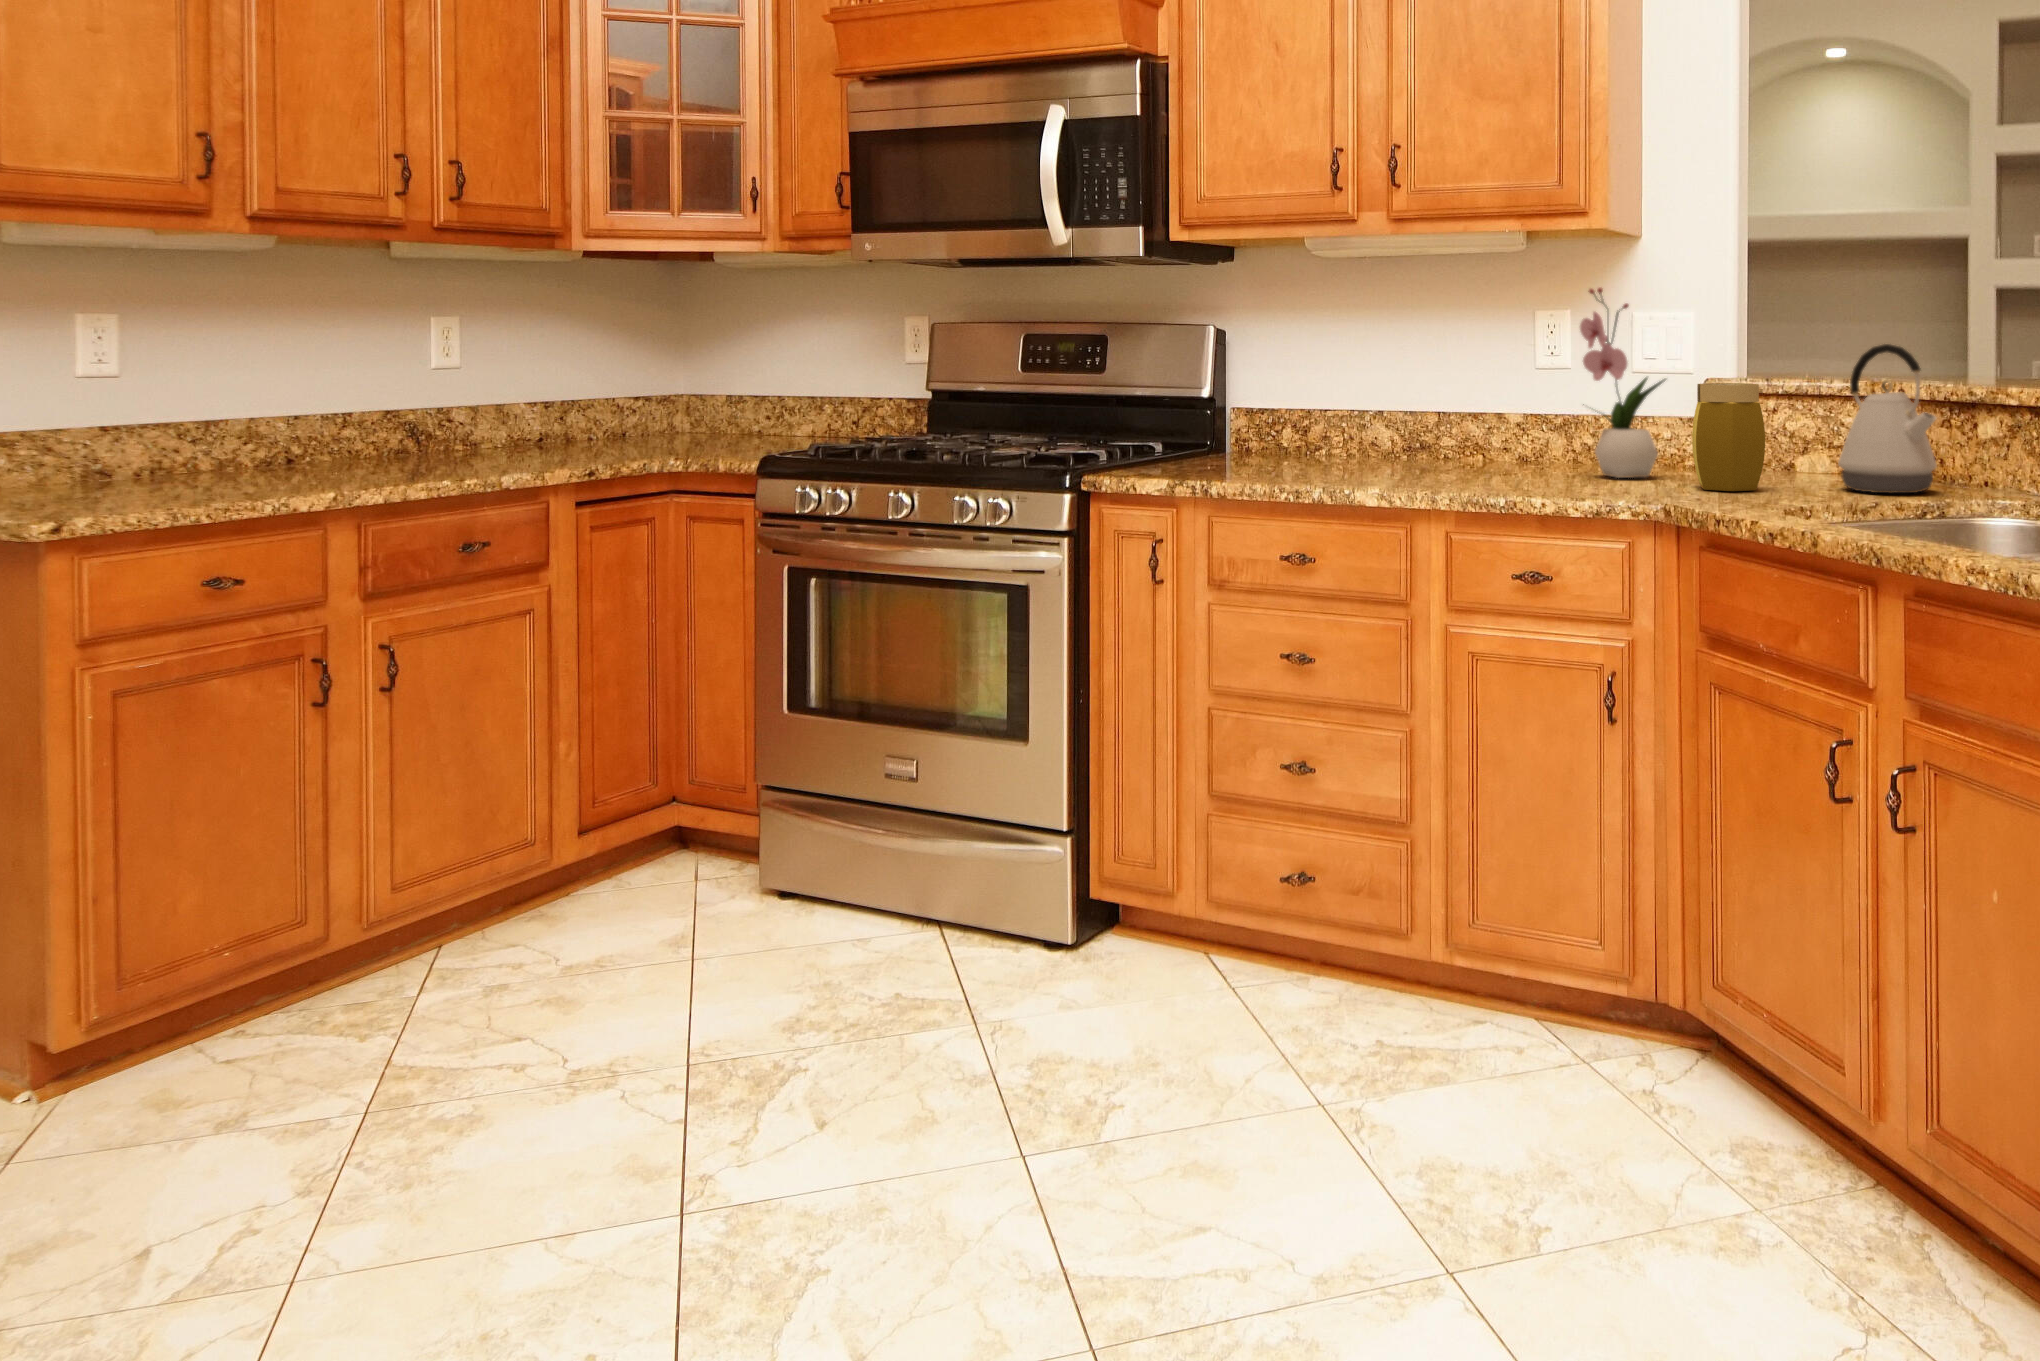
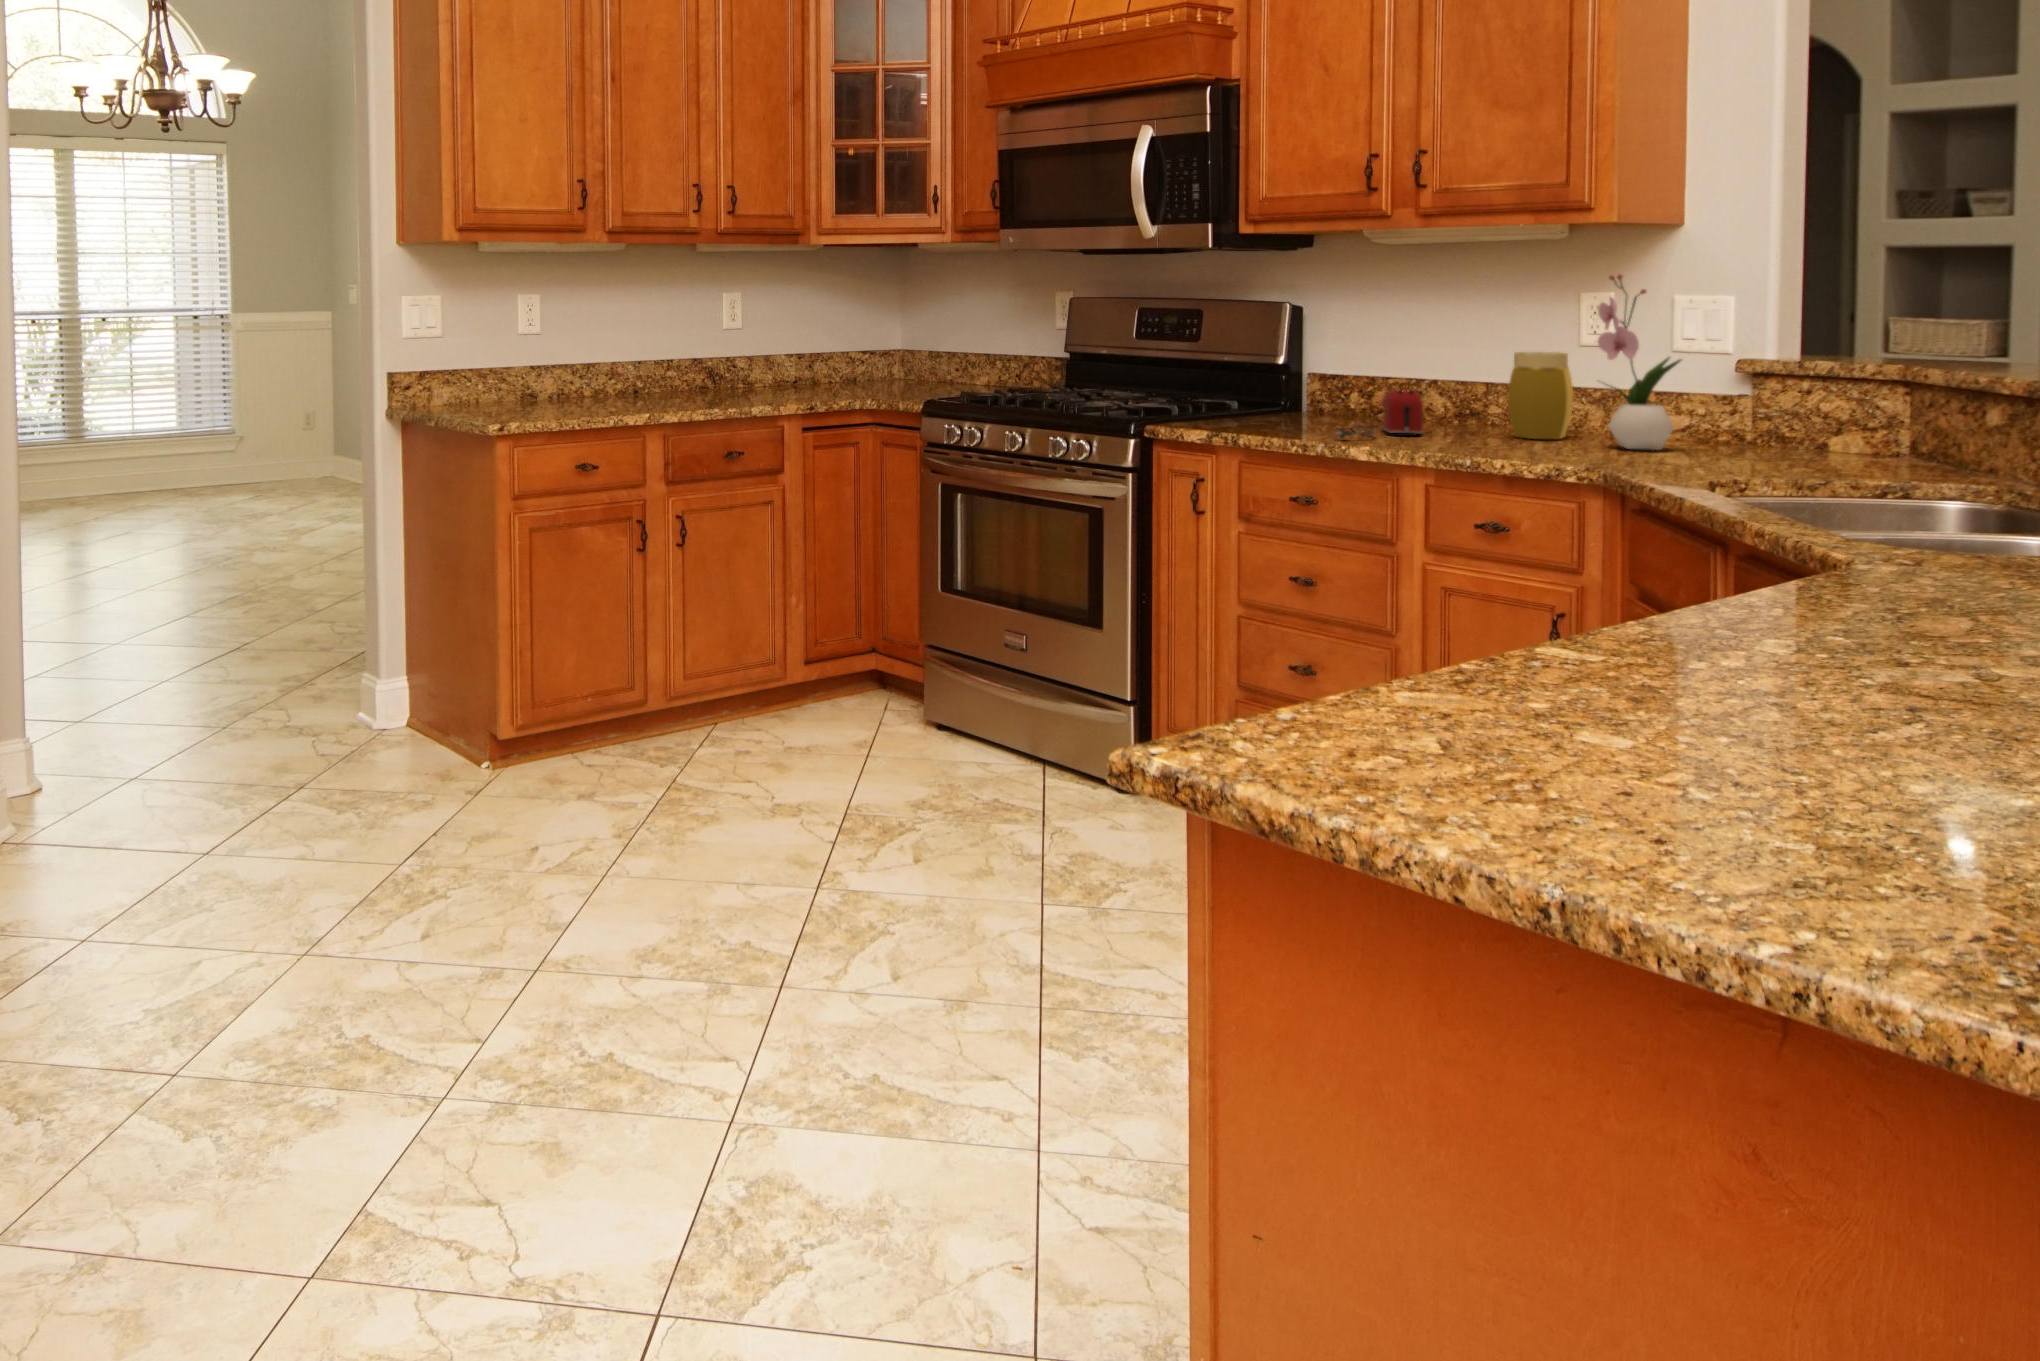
kettle: present [1838,344,1937,493] -> none [1847,333,1958,479]
jar: present [1692,383,1765,491] -> present [1508,352,1573,439]
toaster: none [1312,421,1400,481] -> present [1338,389,1423,438]

